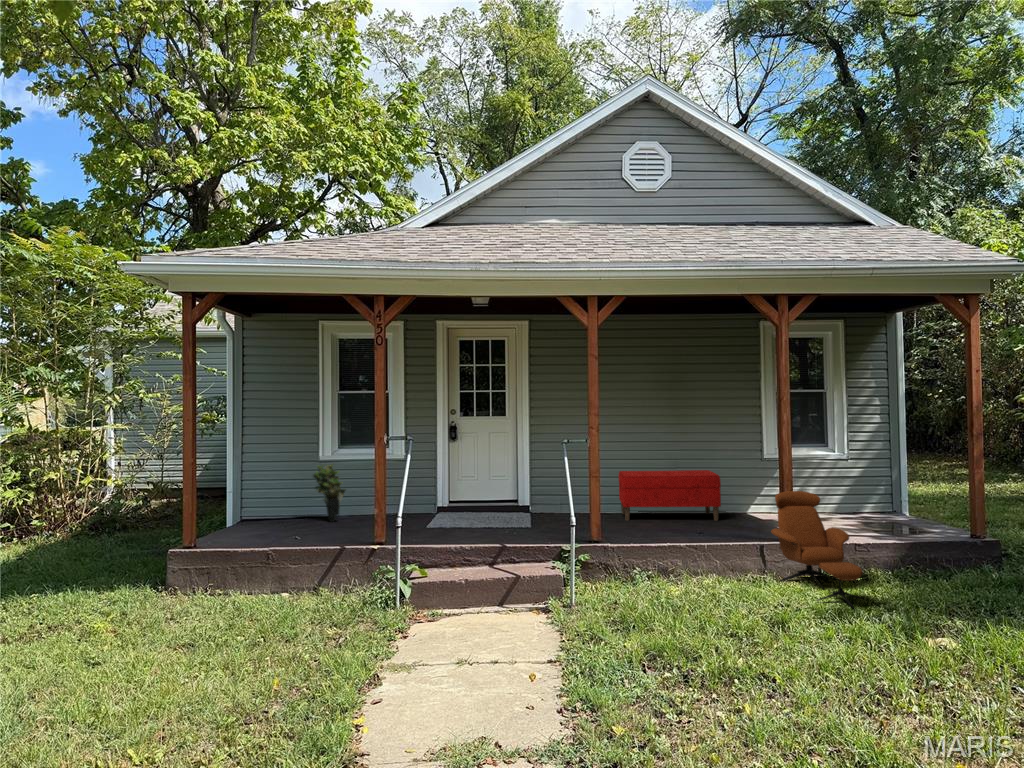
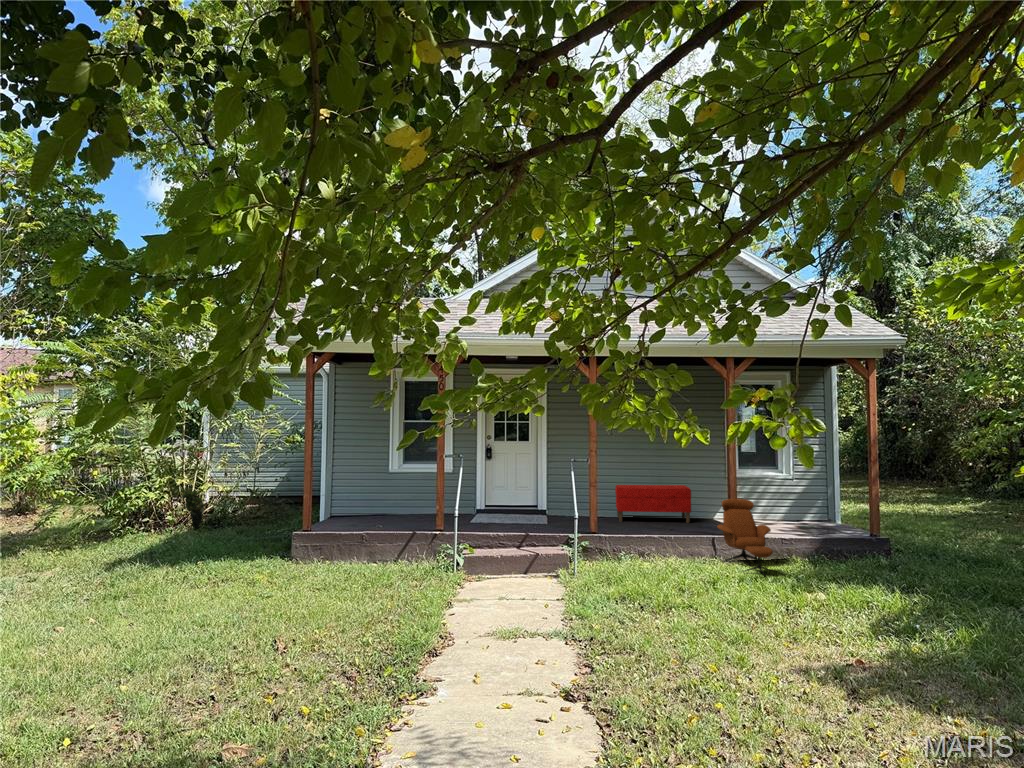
potted plant: present [313,465,346,522] -> present [181,488,205,528]

